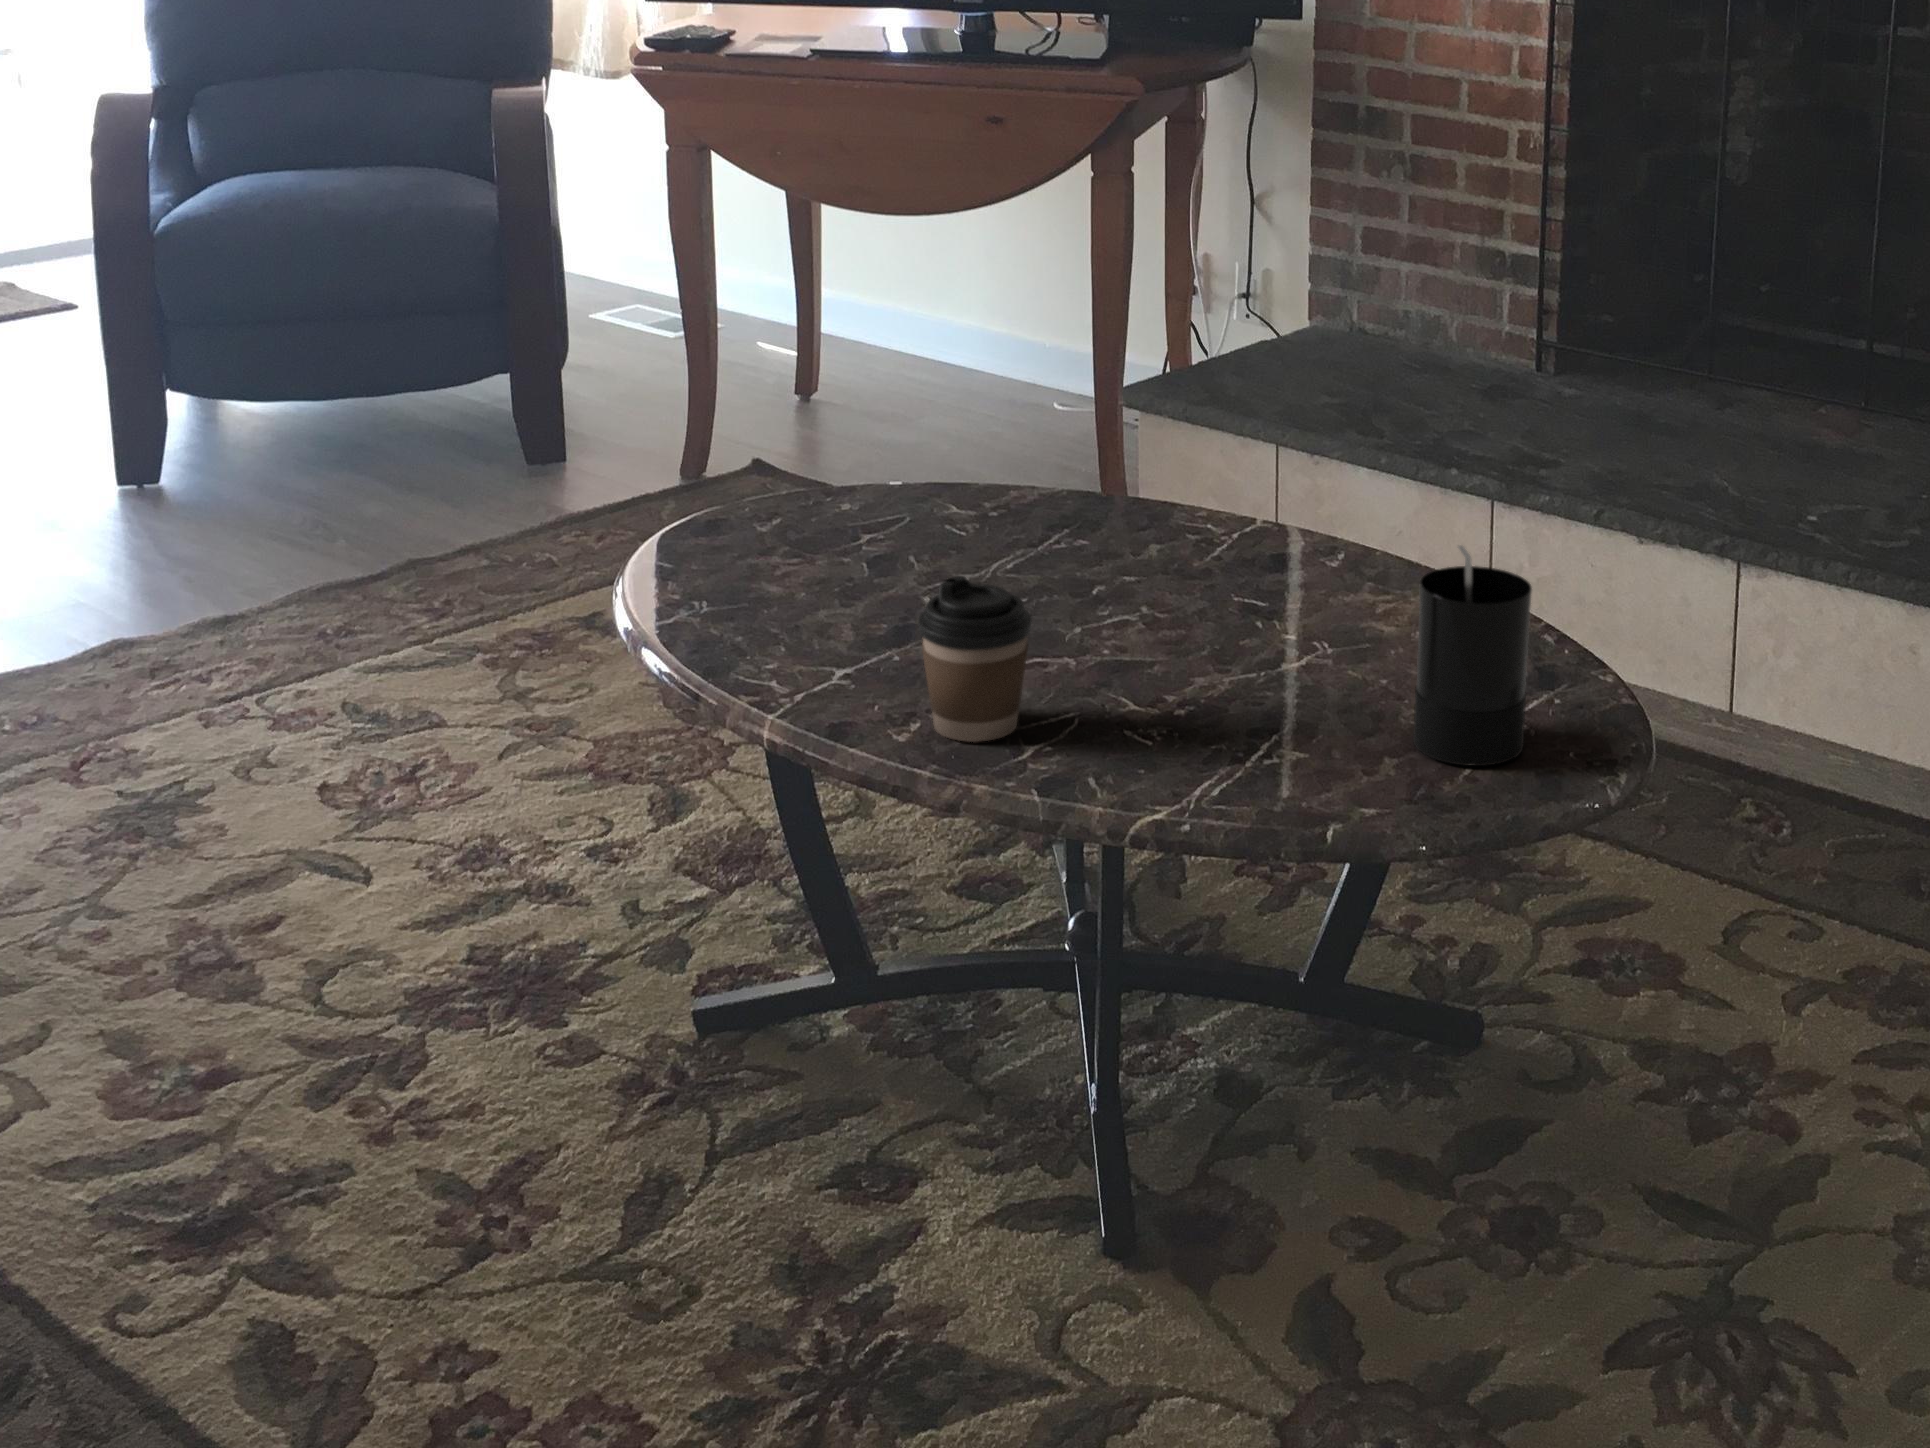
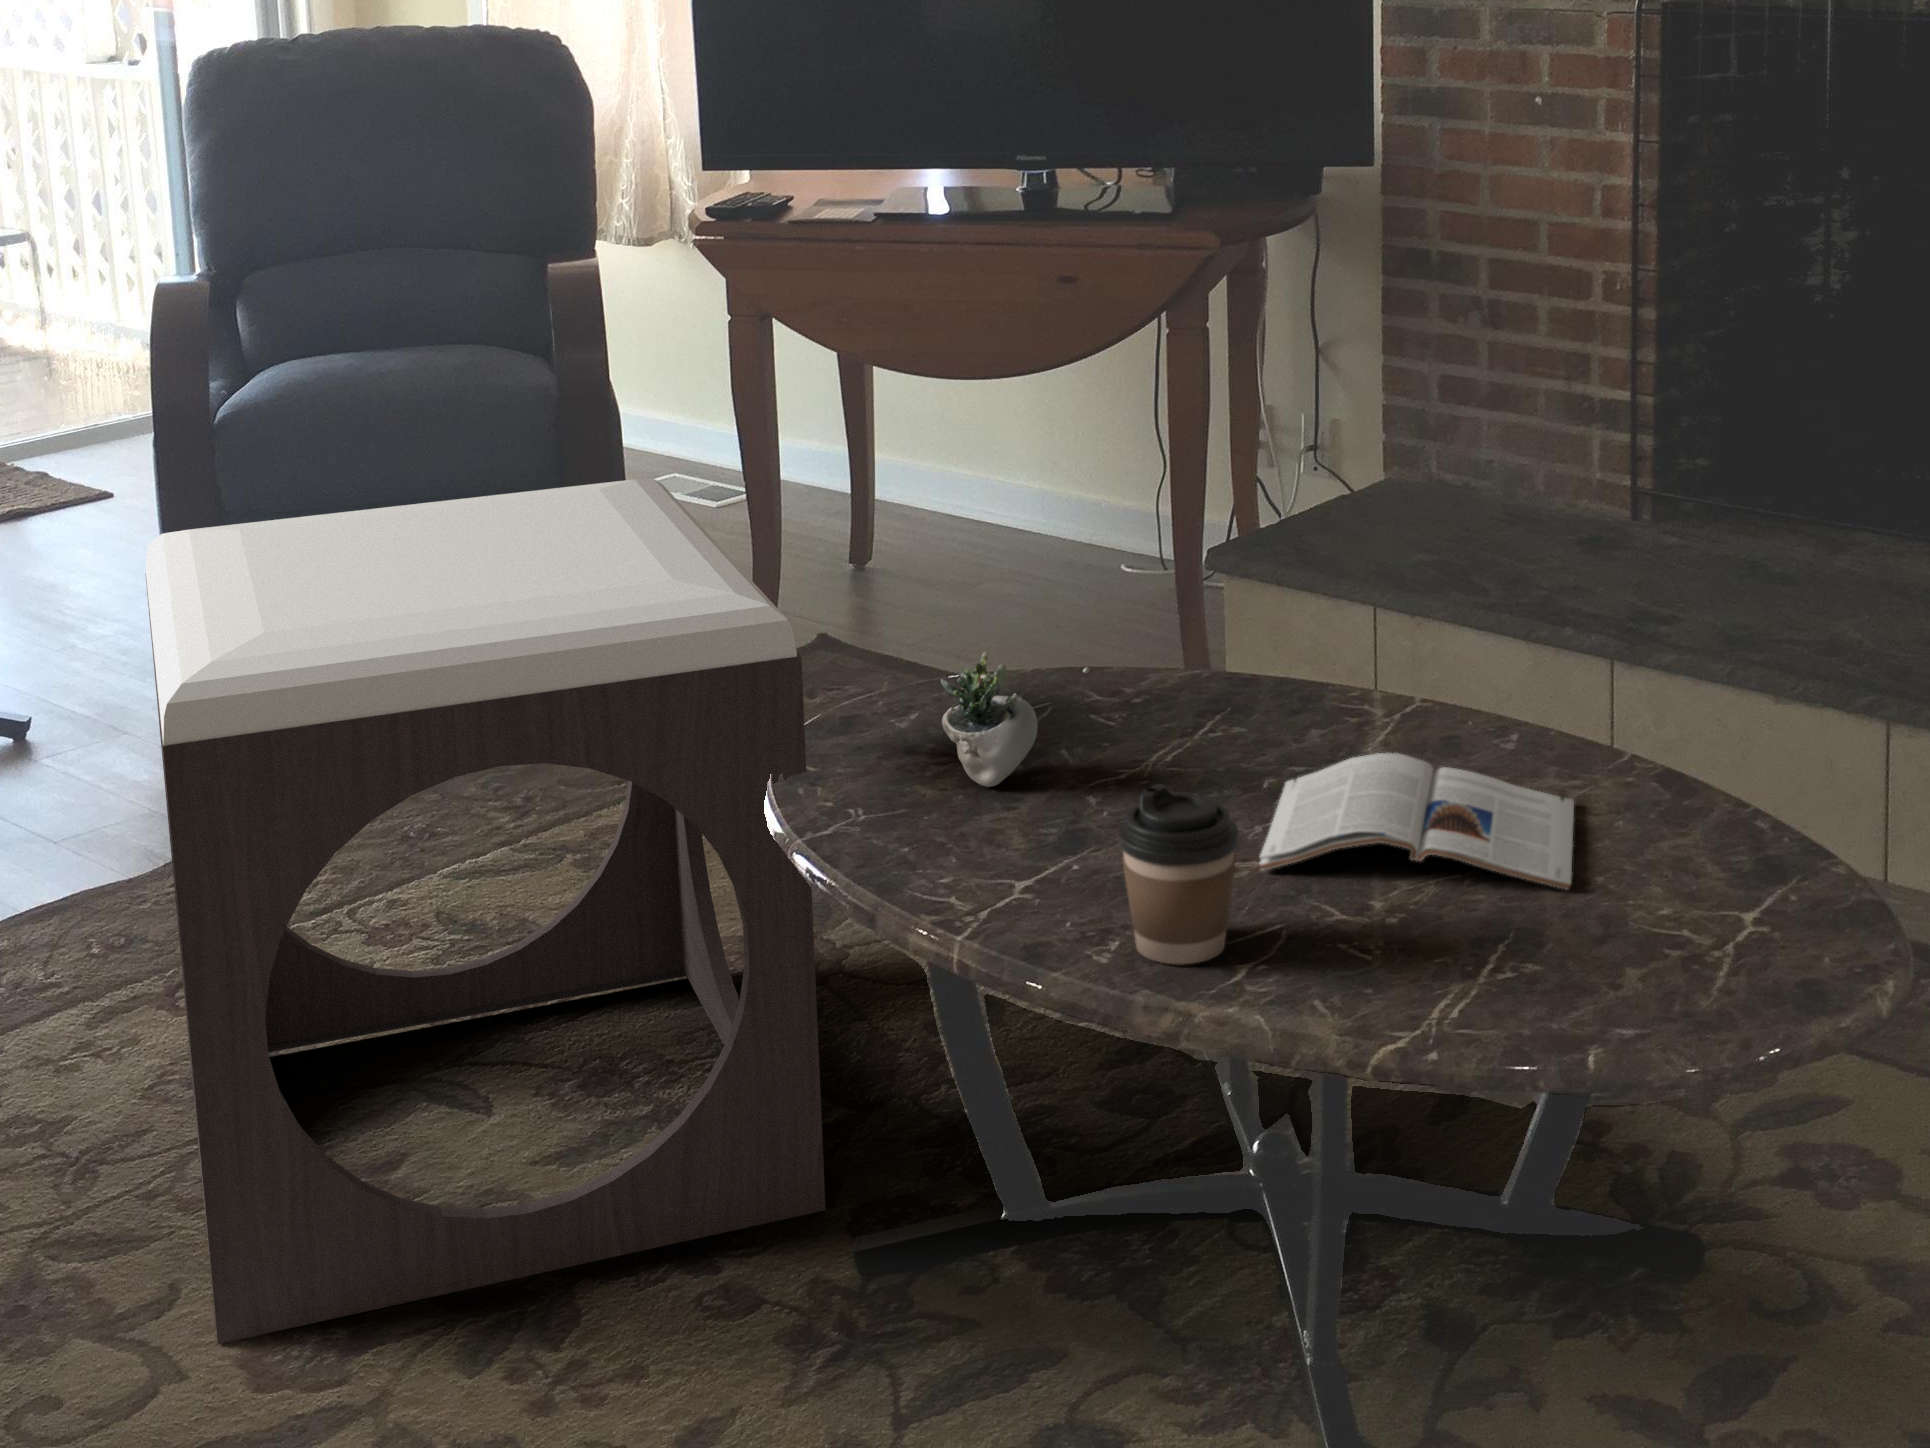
footstool: none [27,289,676,1078] -> present [145,478,826,1344]
succulent plant: none [785,455,920,583] -> present [941,651,1089,787]
candle: present [1413,546,1532,766] -> none [1654,735,1780,977]
magazine: none [1065,562,1375,688] -> present [1259,753,1574,889]

